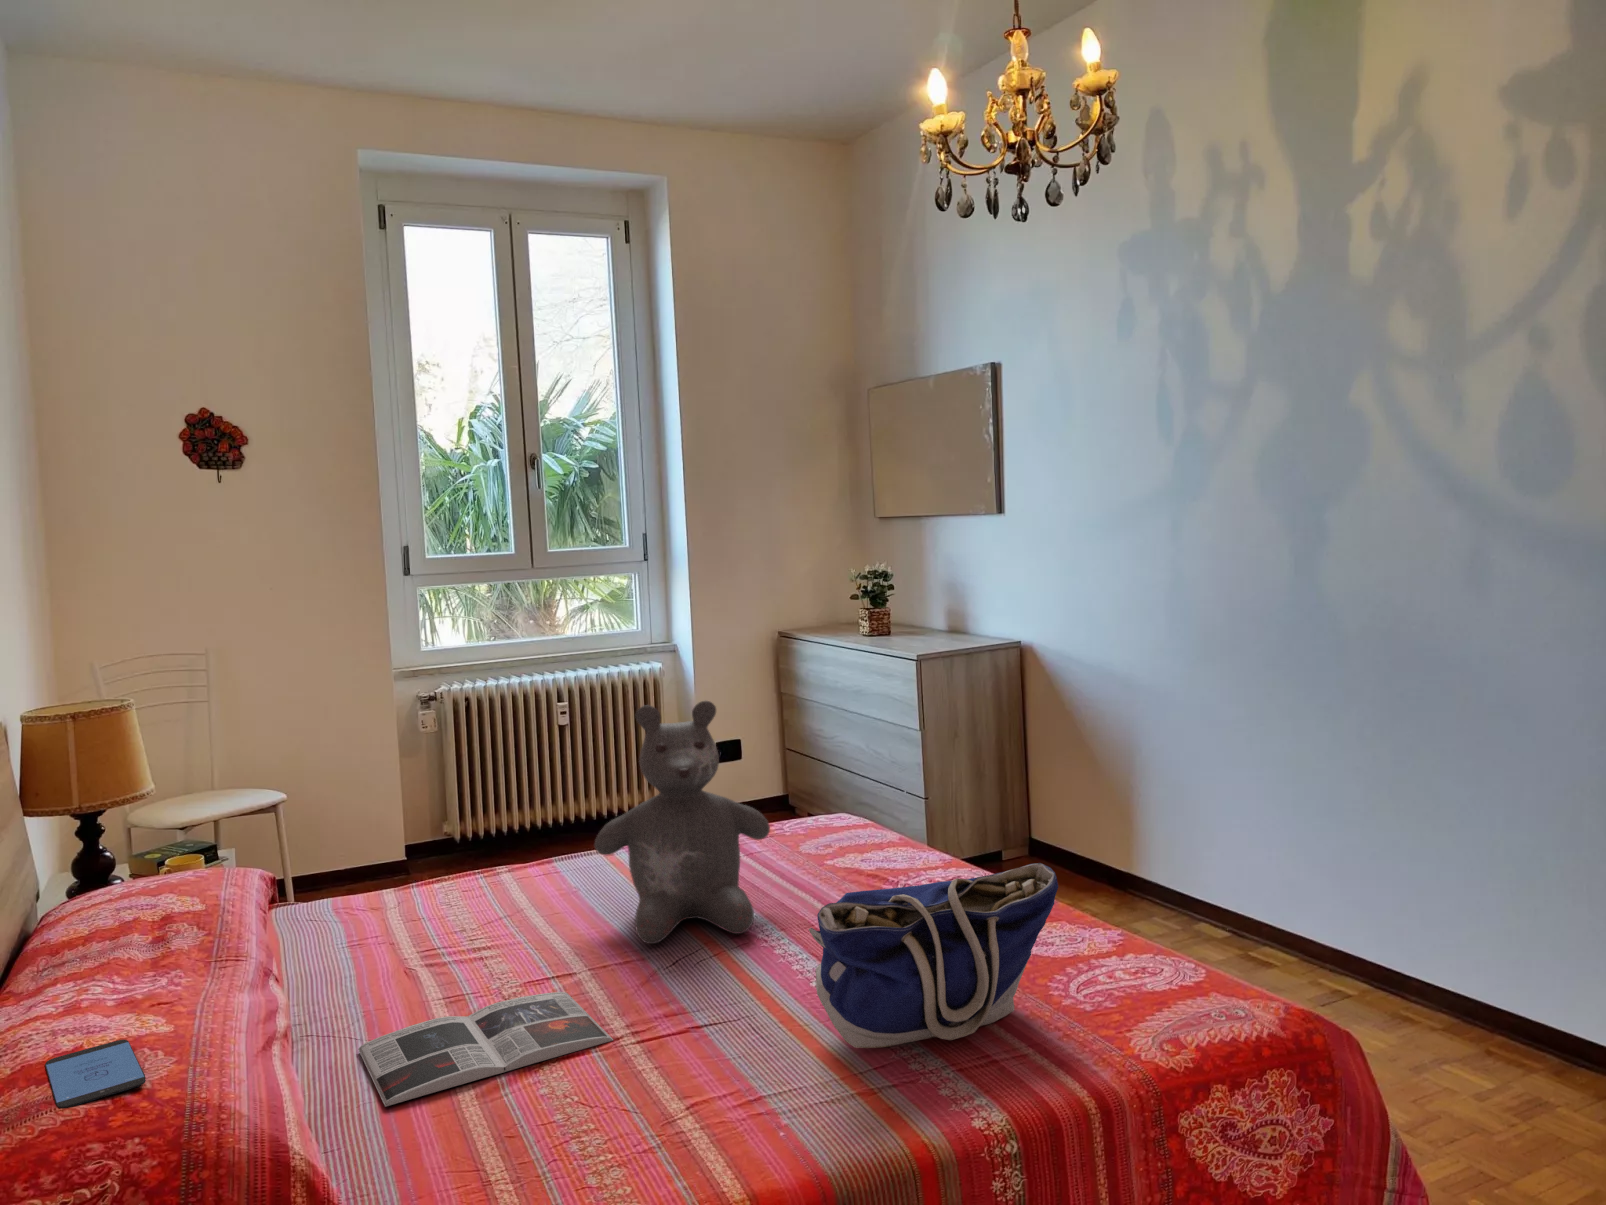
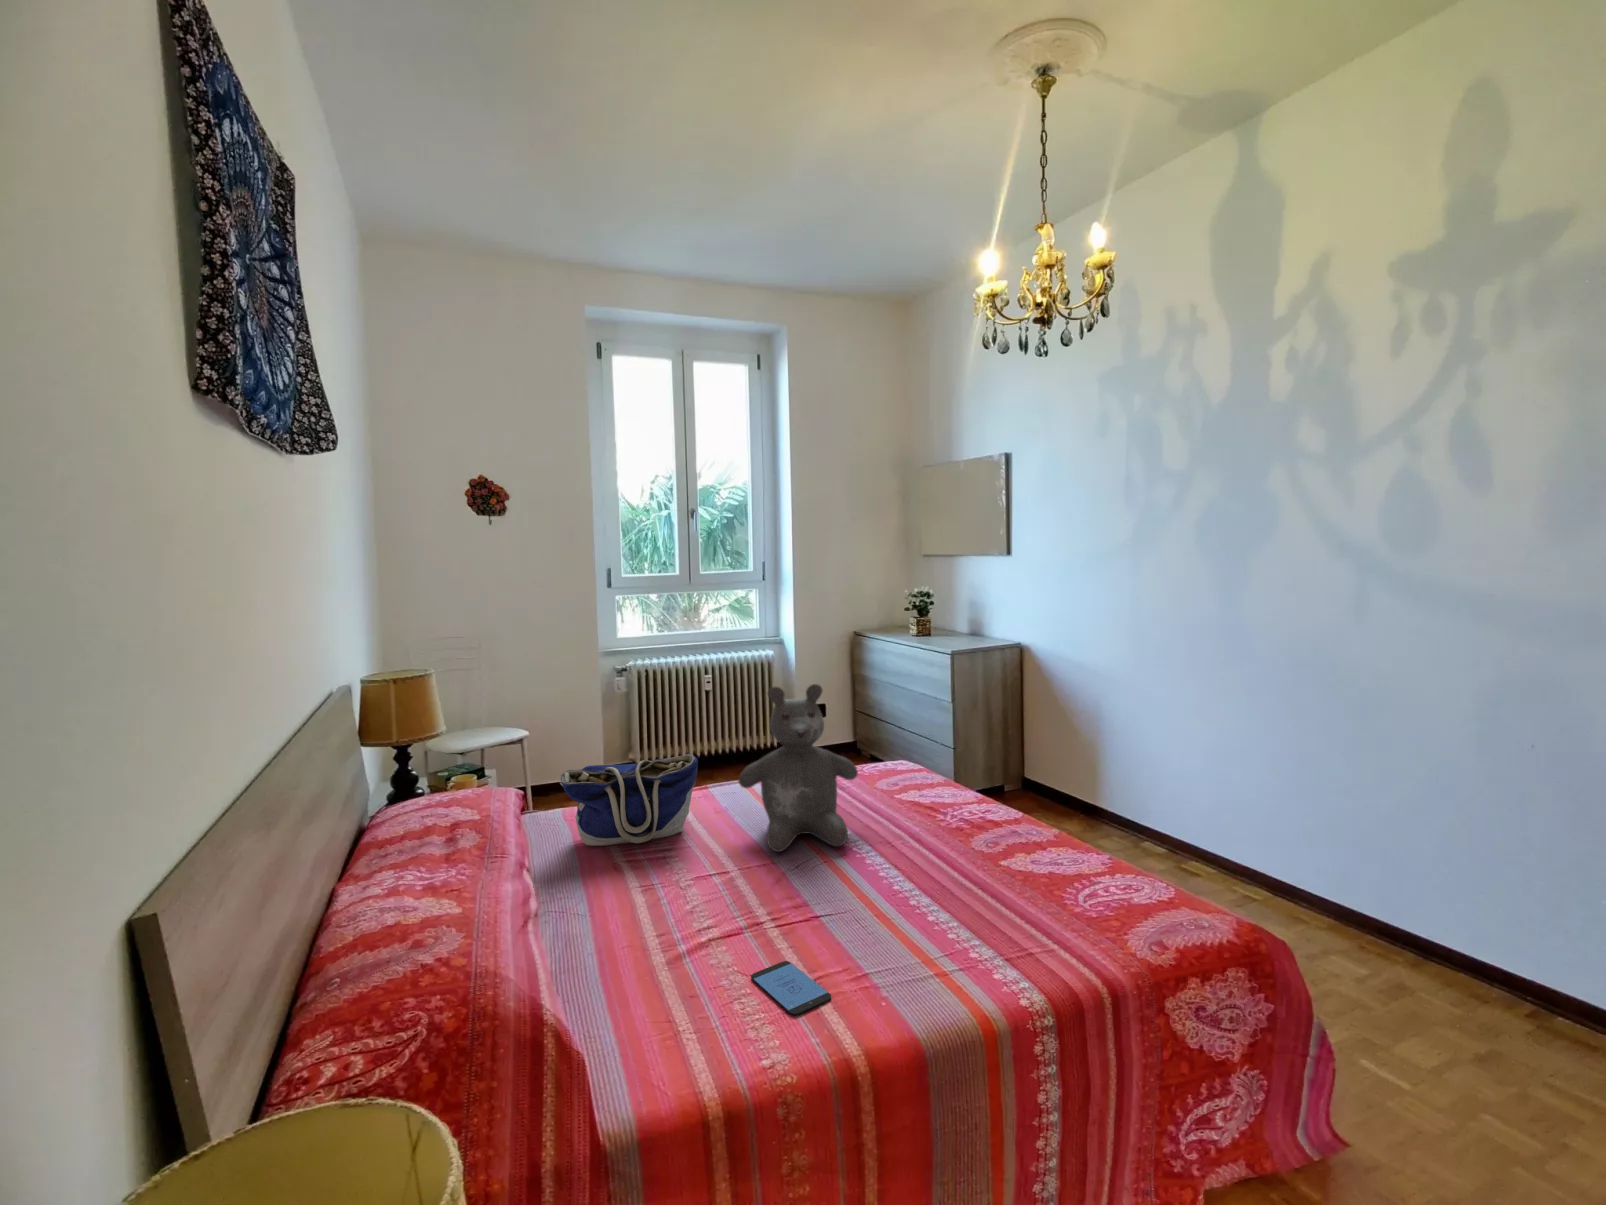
tote bag: present [809,863,1058,1048] -> present [560,754,698,846]
magazine: present [358,992,613,1107] -> none [583,885,756,967]
smartphone: present [45,1040,146,1108] -> present [751,961,831,1015]

